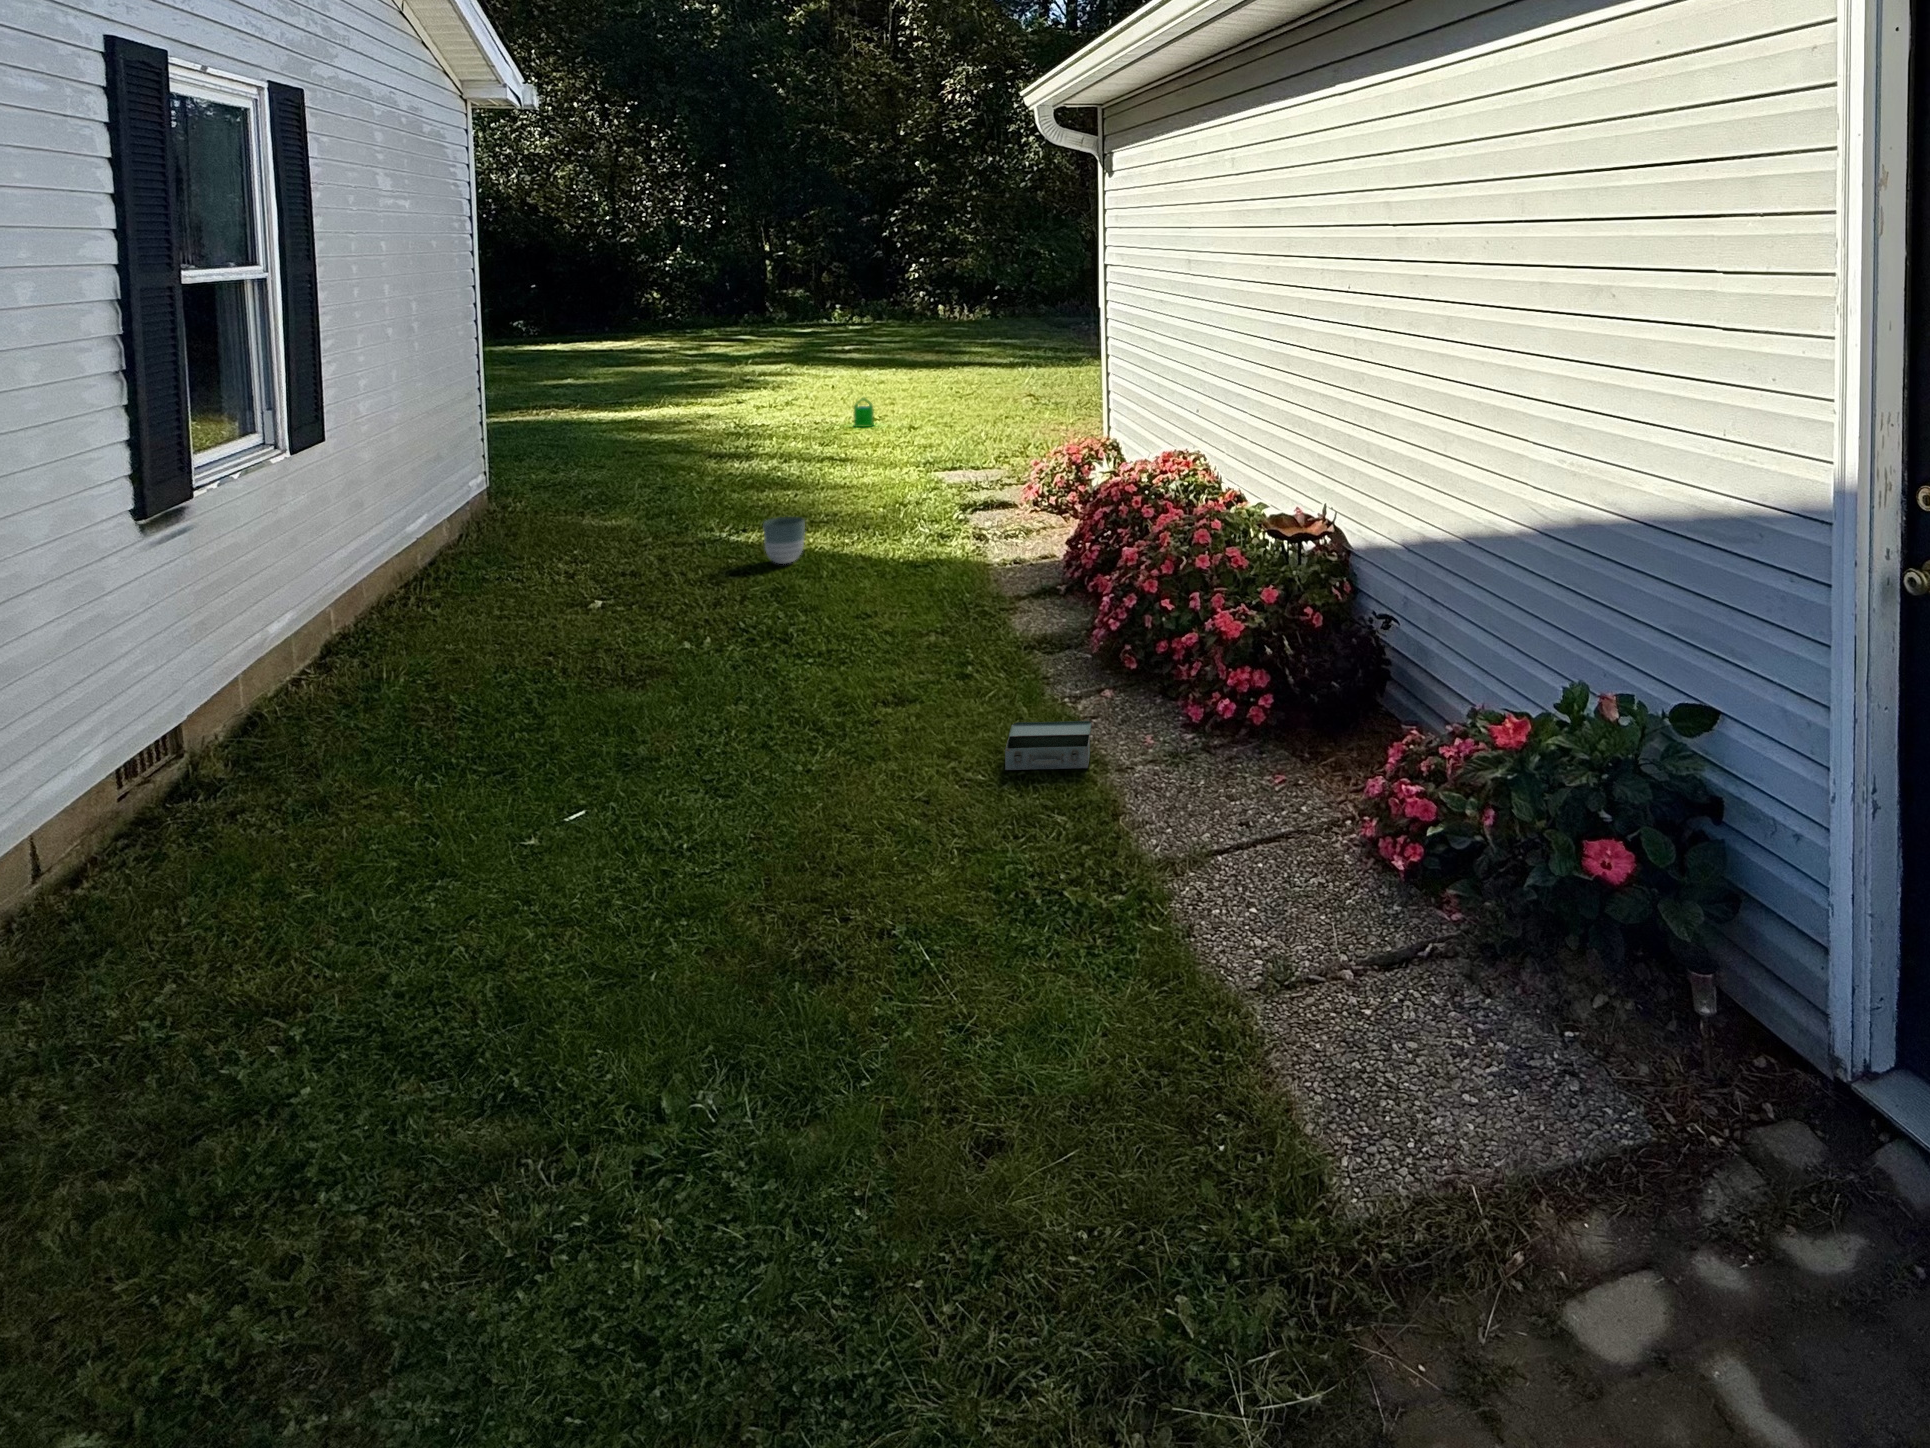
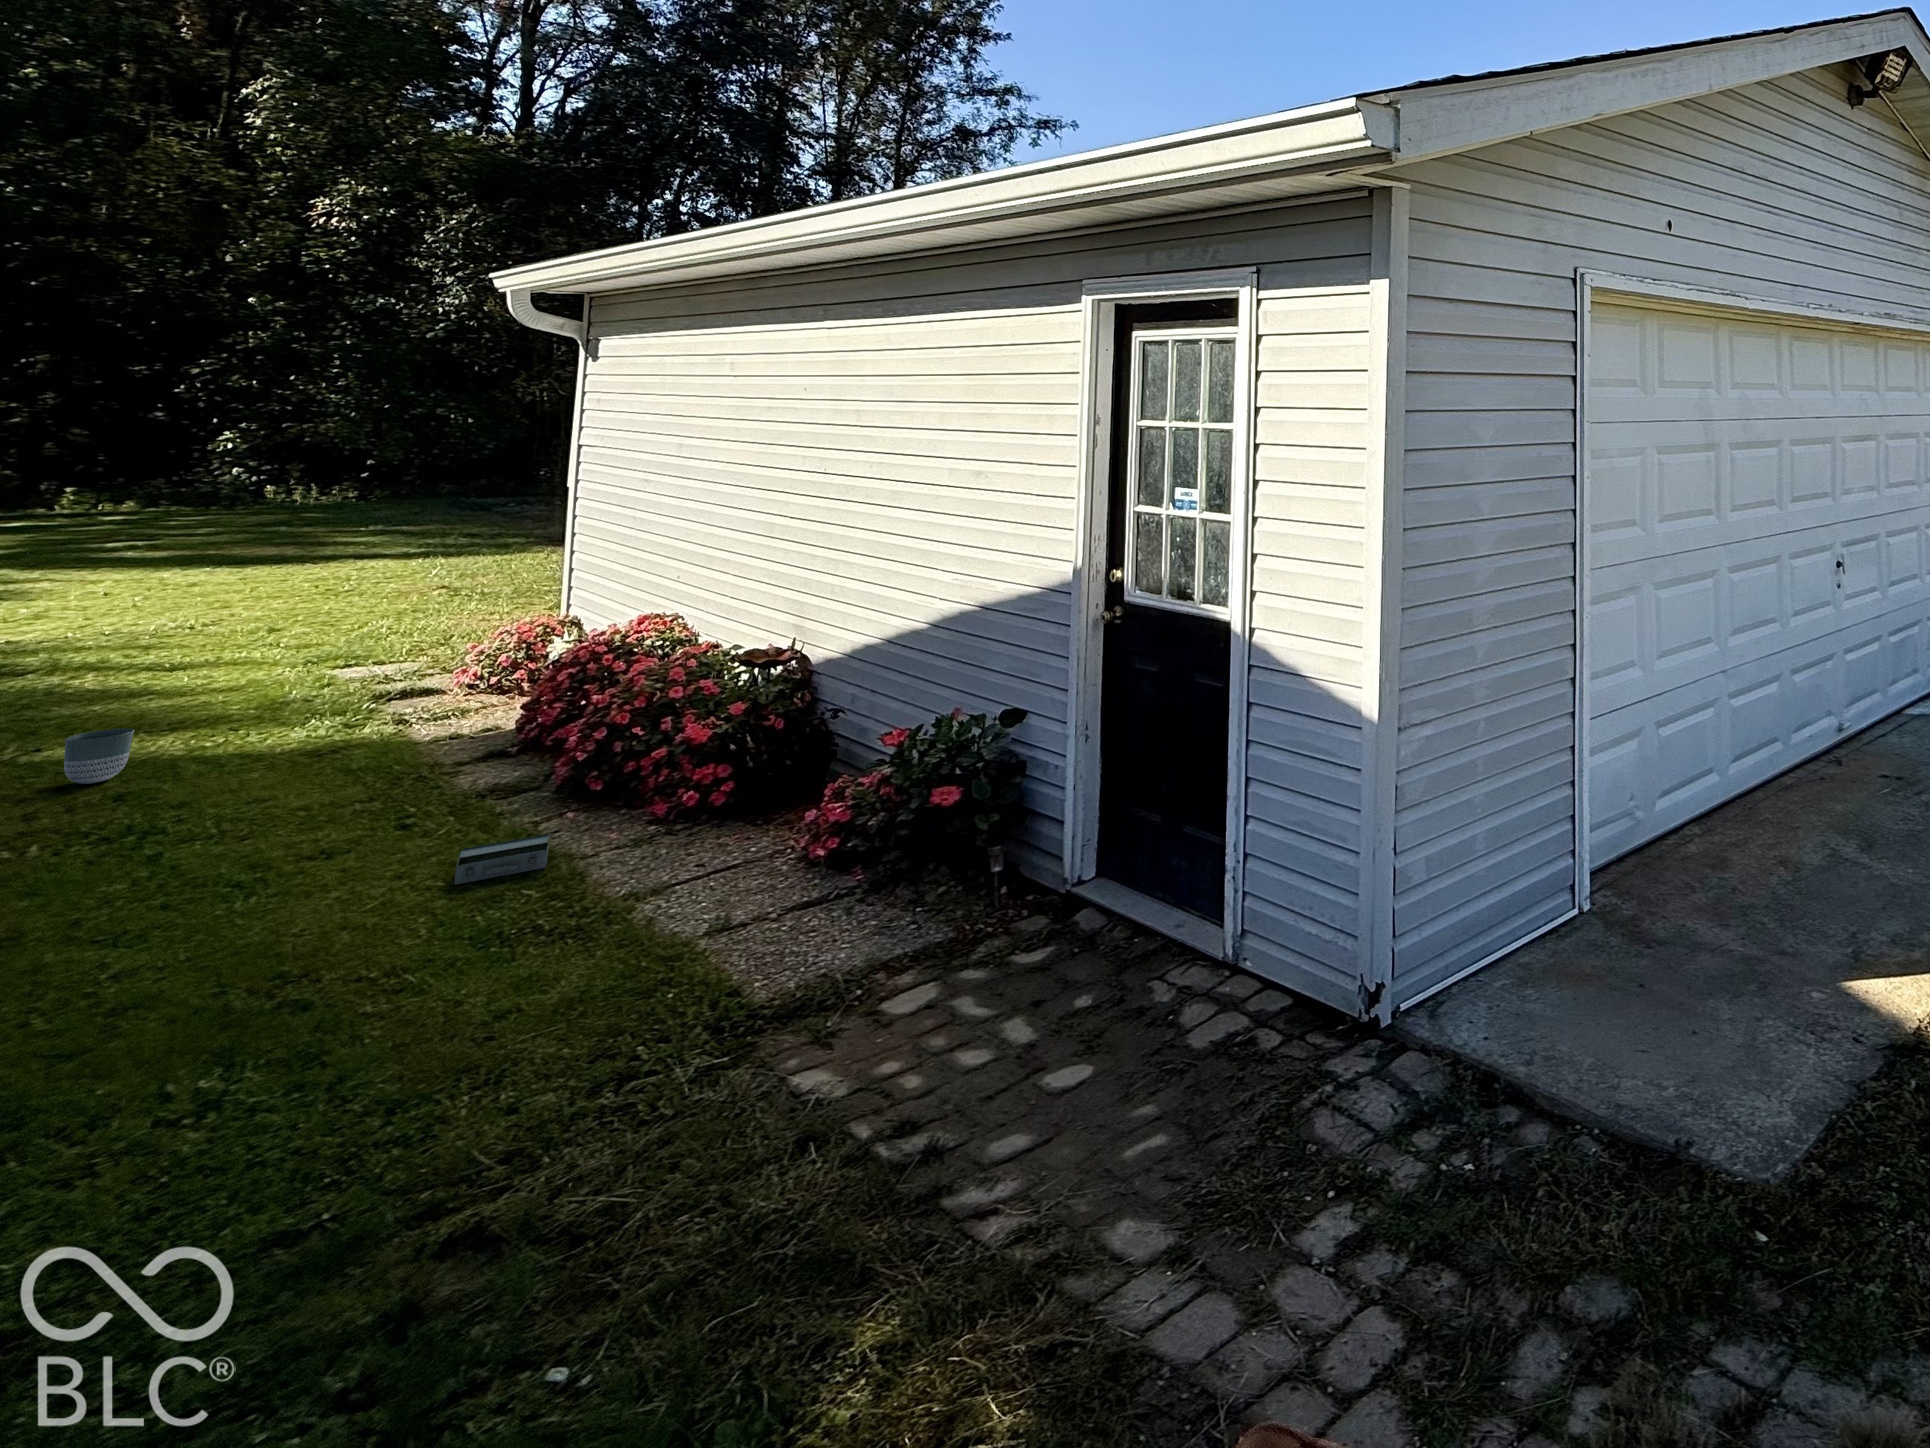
watering can: present [854,398,874,427] -> none [145,599,188,637]

